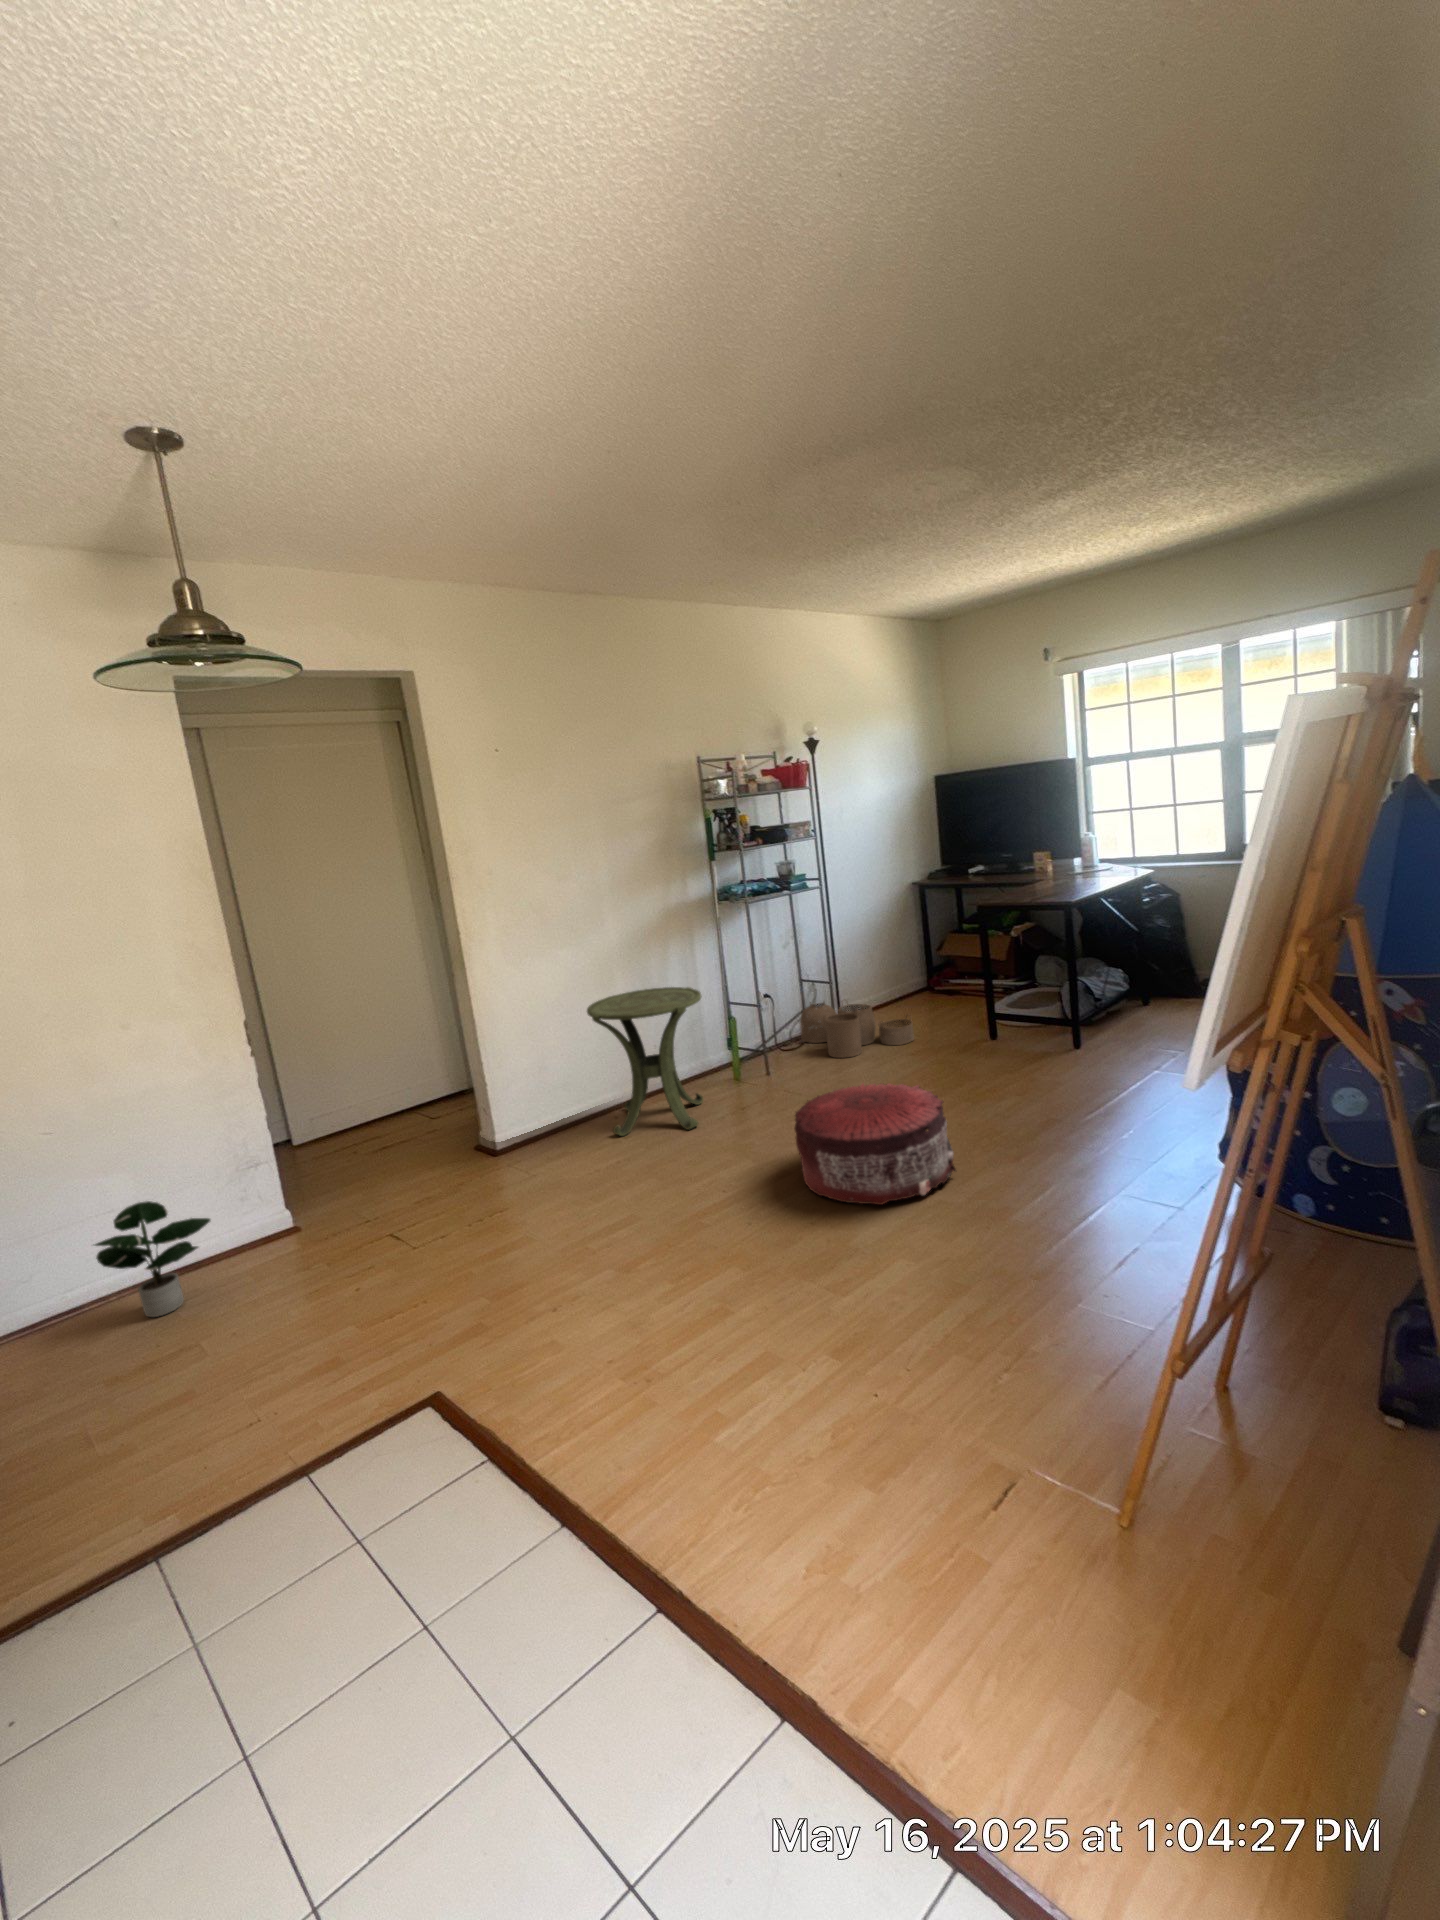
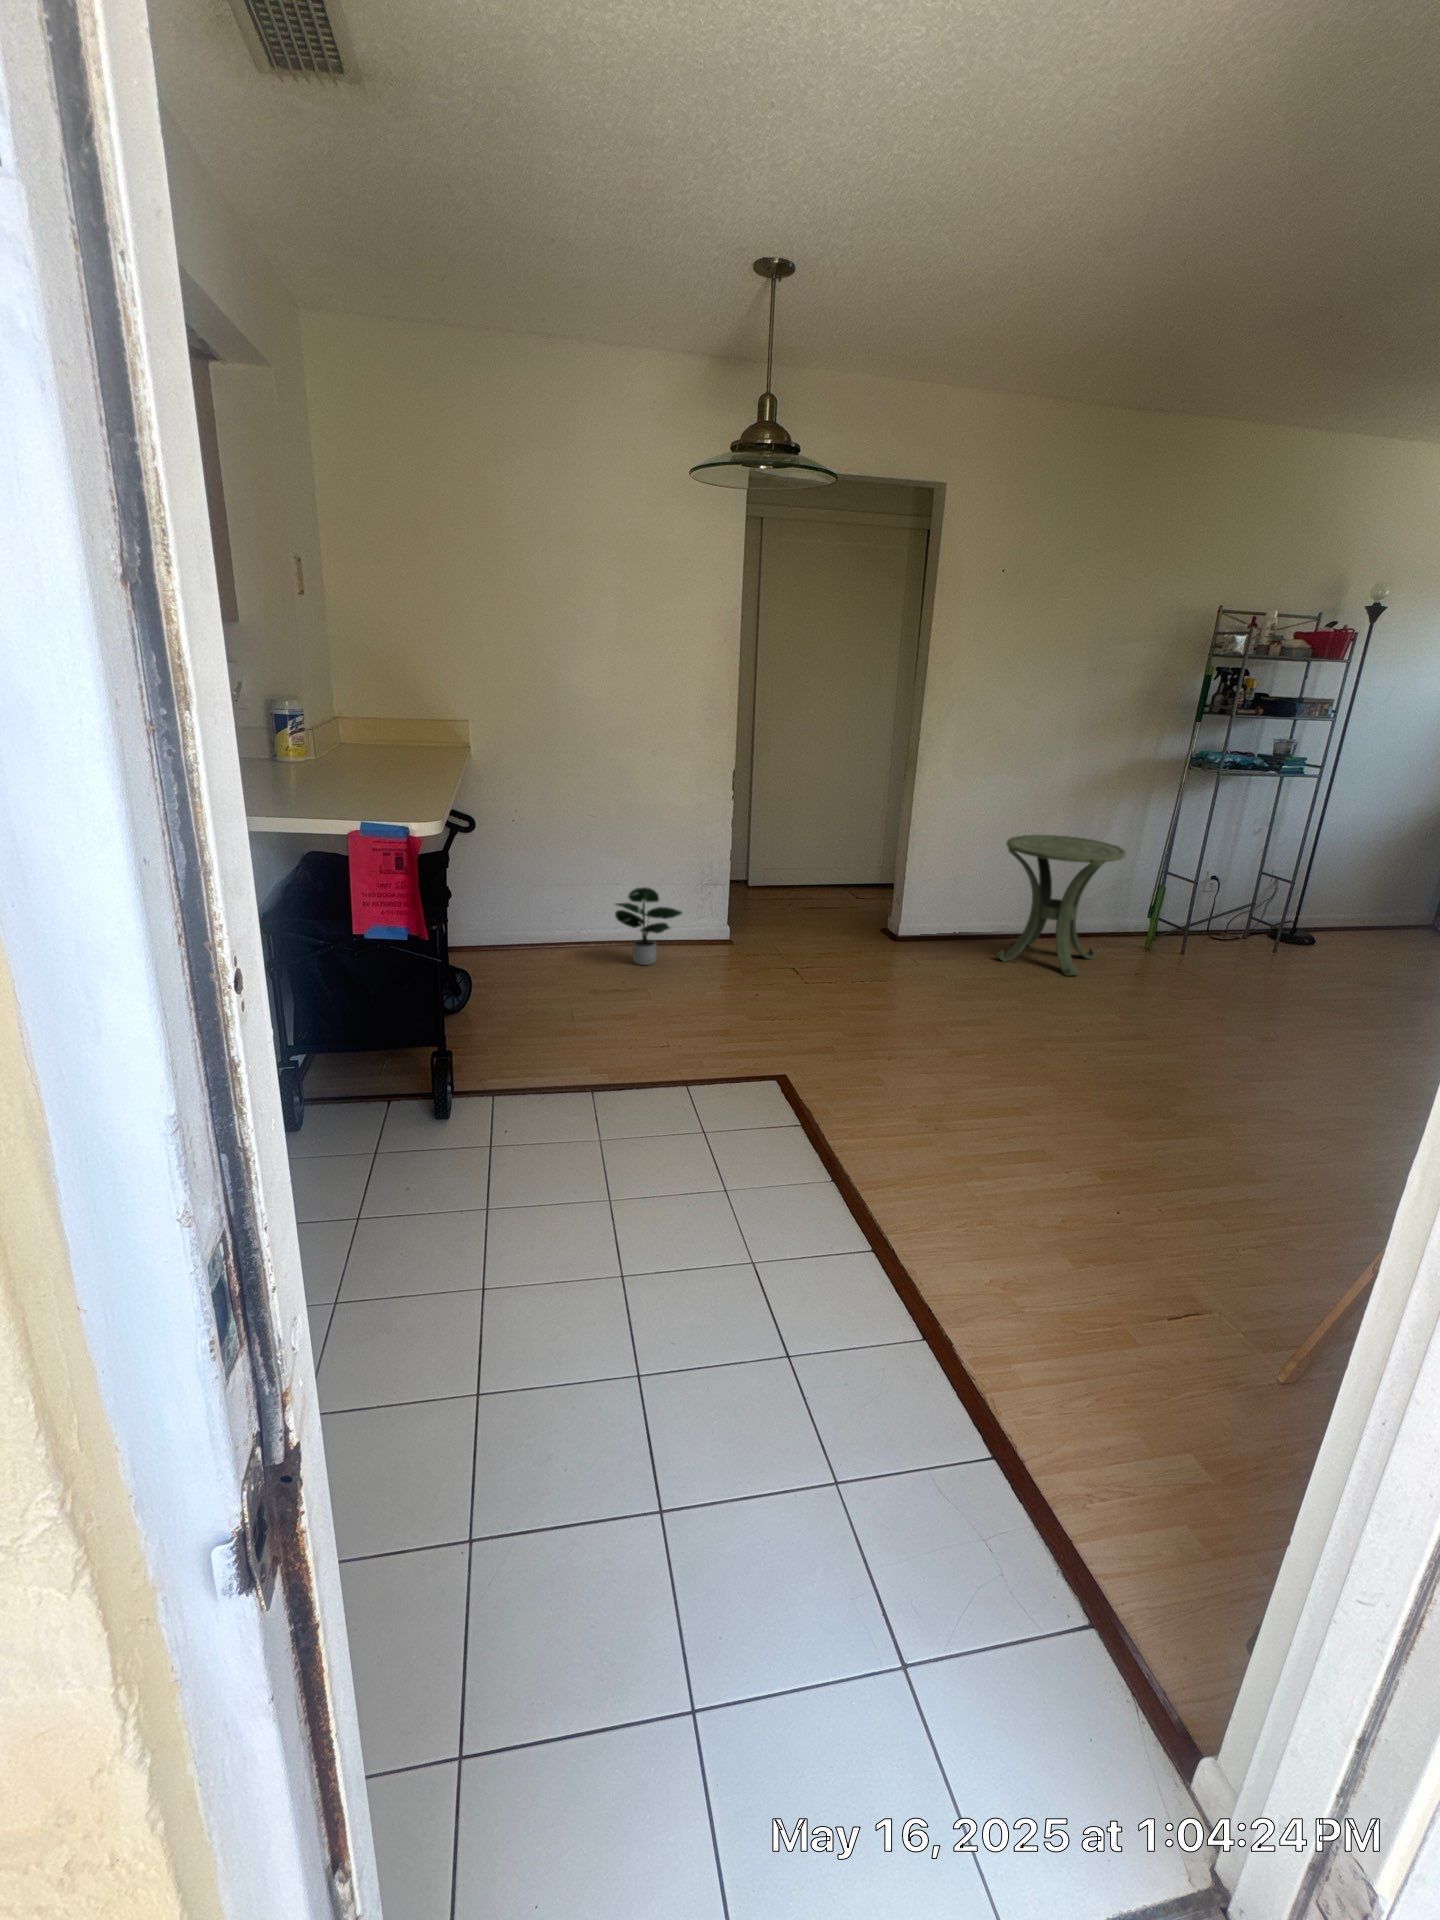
woven basket: present [800,1002,914,1058] -> none [1235,899,1383,974]
pouf: present [794,1084,956,1205] -> none [1154,979,1345,1106]

